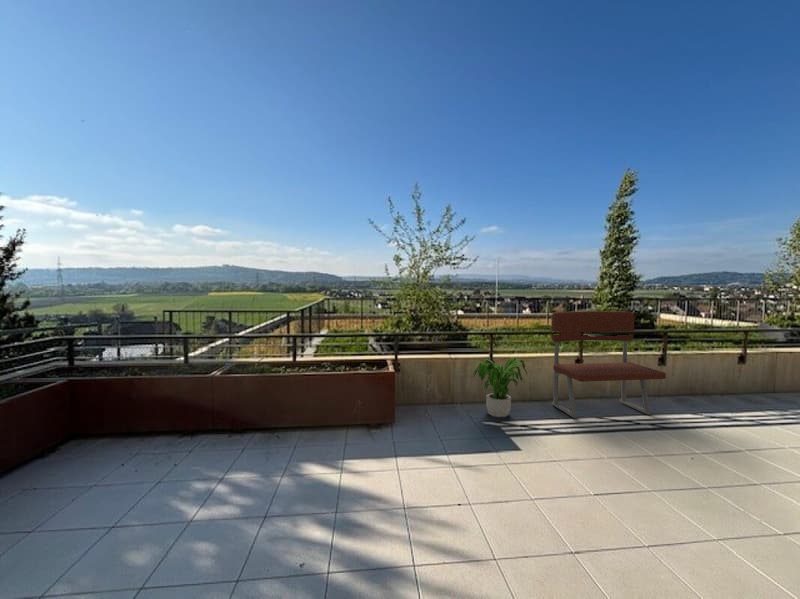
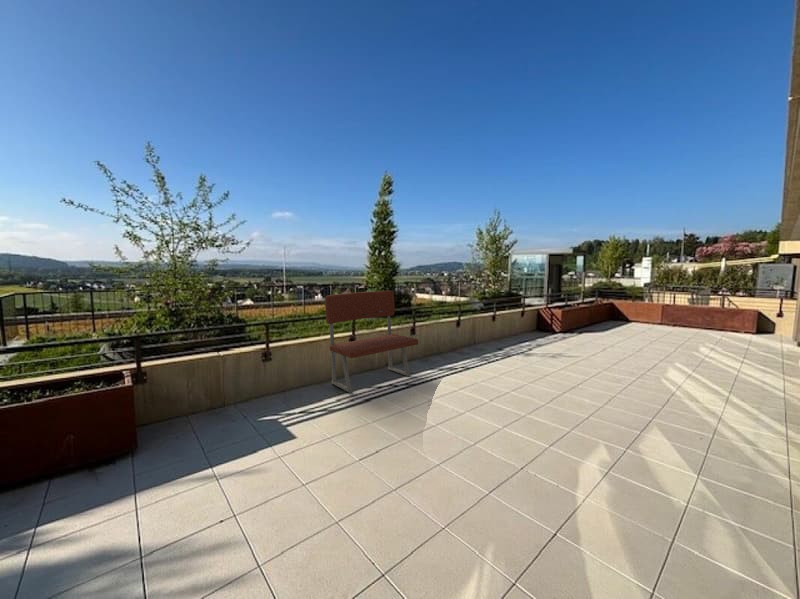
potted plant: present [472,358,527,417] -> none [242,345,306,409]

